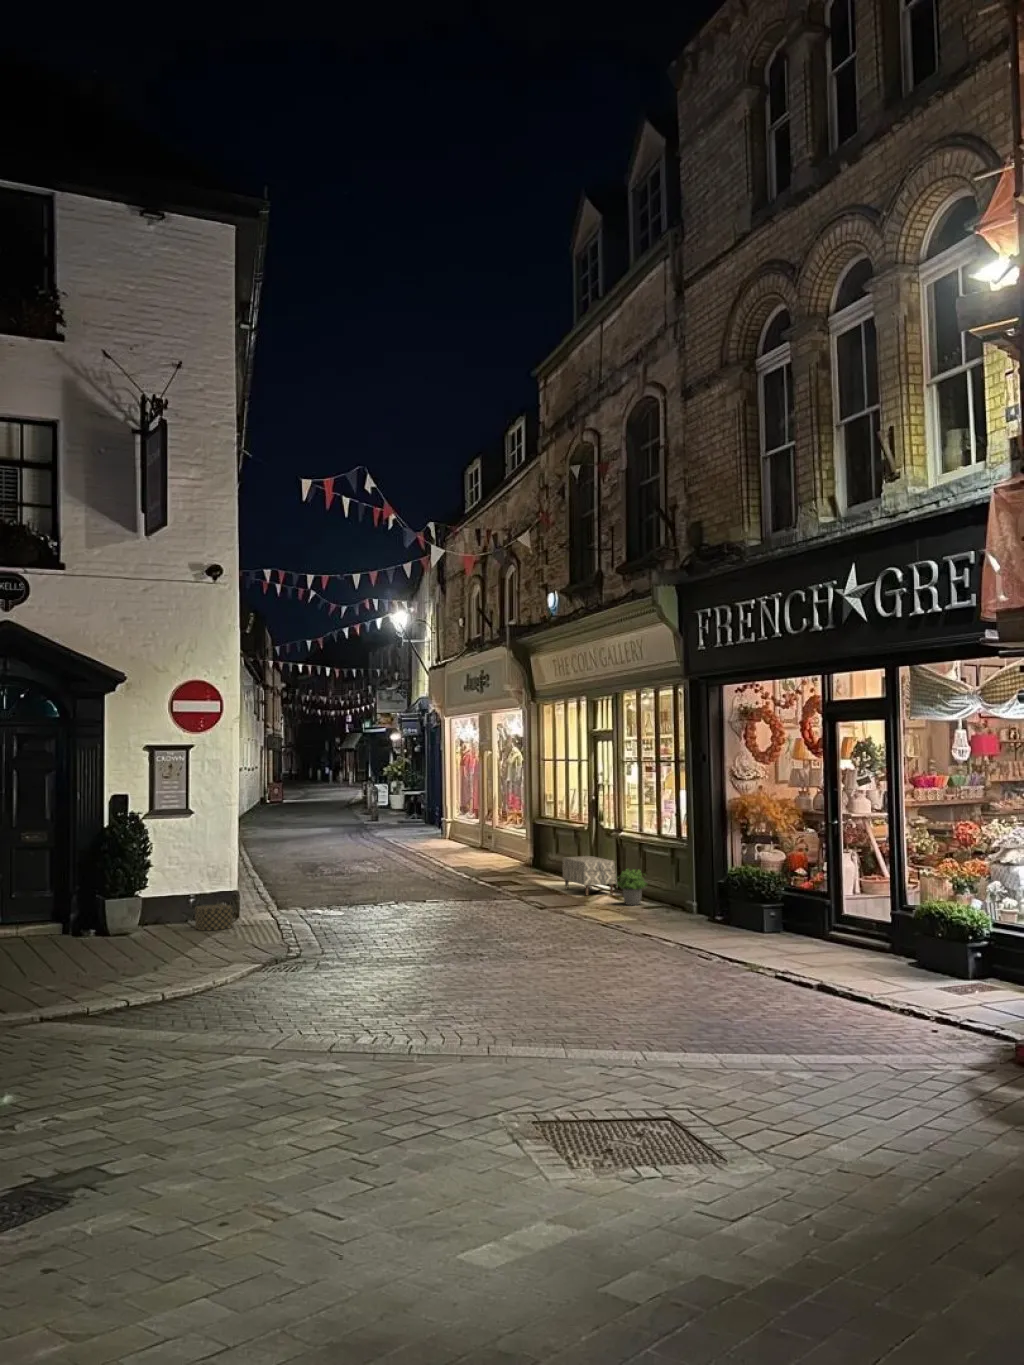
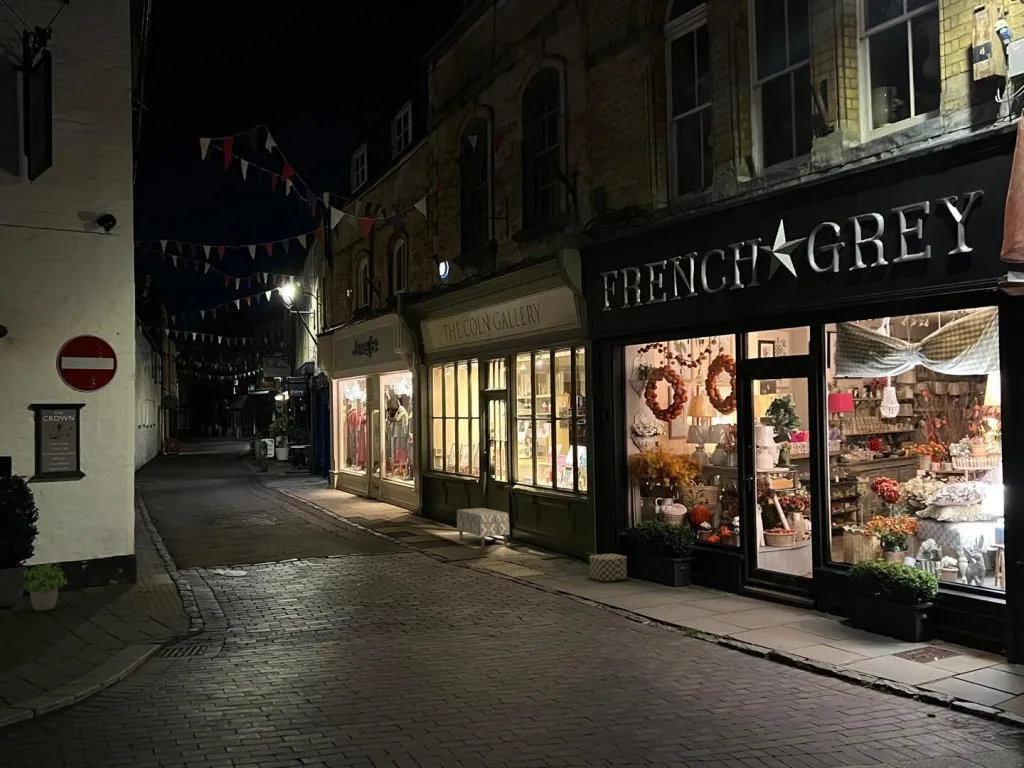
potted plant: present [617,868,647,905] -> present [23,562,67,611]
storage box: present [195,904,233,931] -> present [590,554,627,581]

